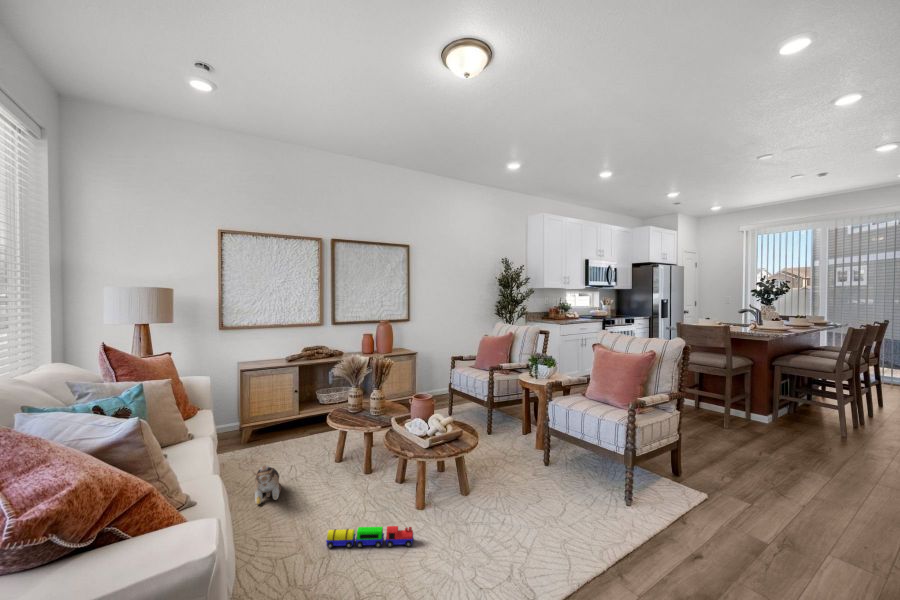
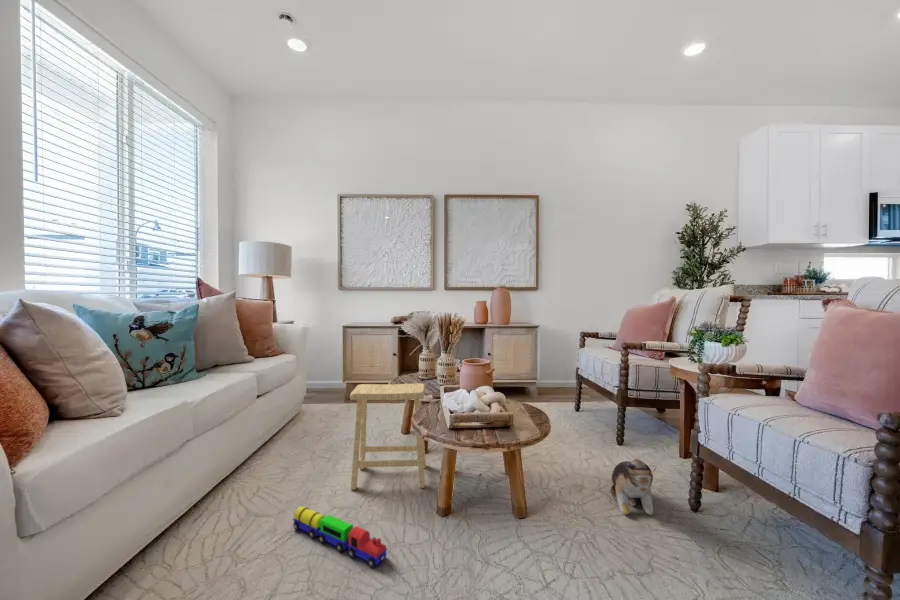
footstool: none [330,416,395,511] -> present [350,383,426,490]
plush toy: present [254,465,282,505] -> present [611,459,657,515]

